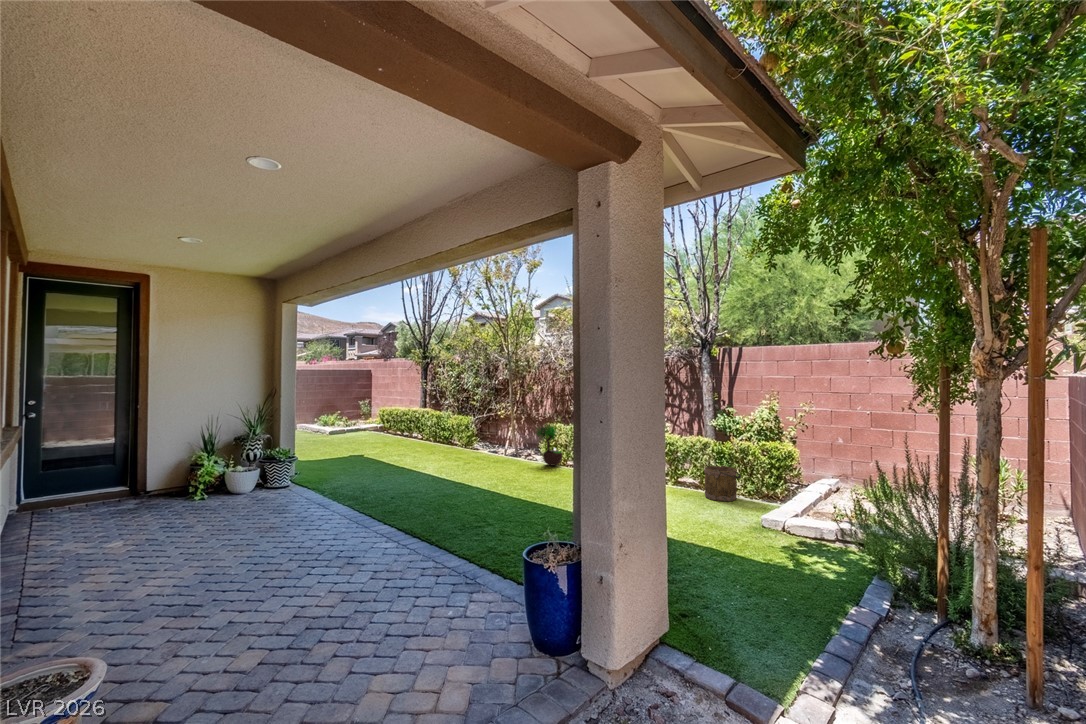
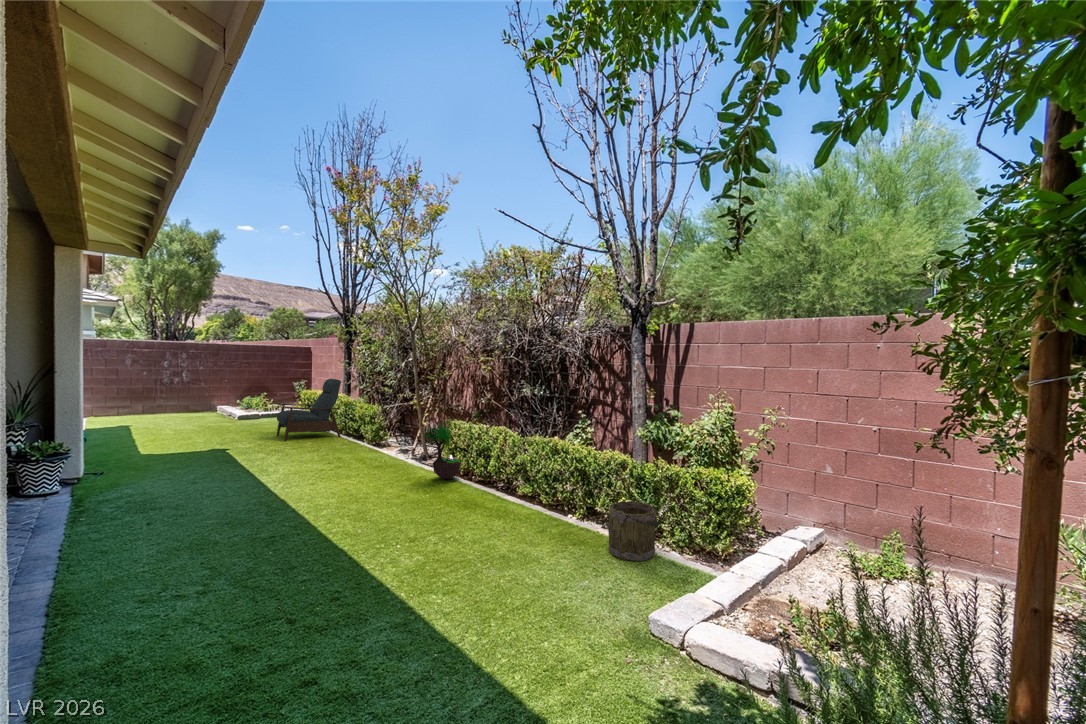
chair: none [379,395,432,447] -> present [275,378,341,442]

